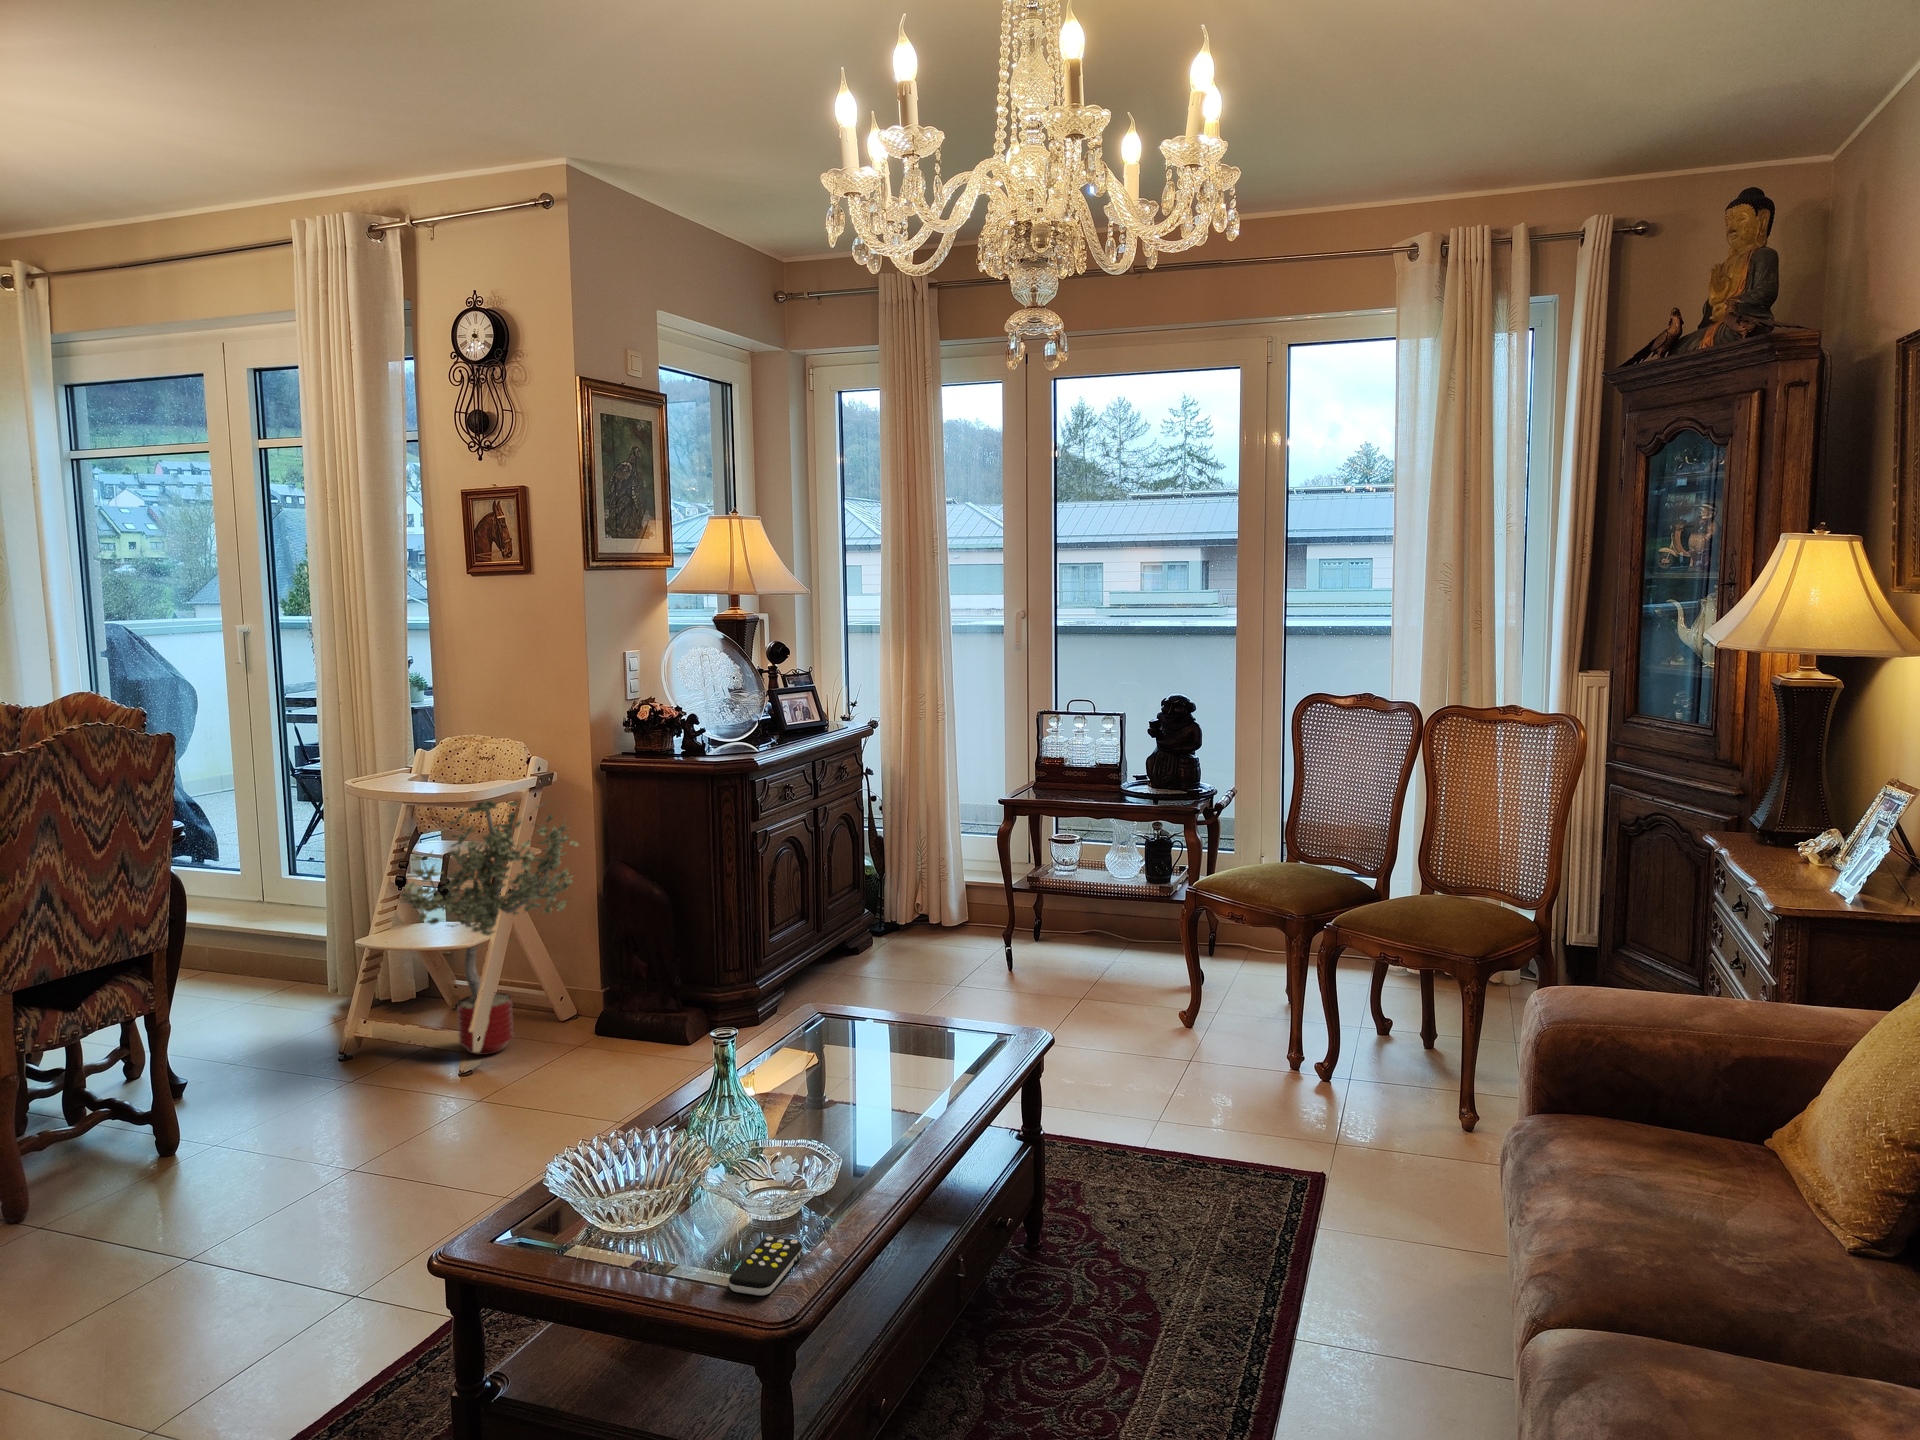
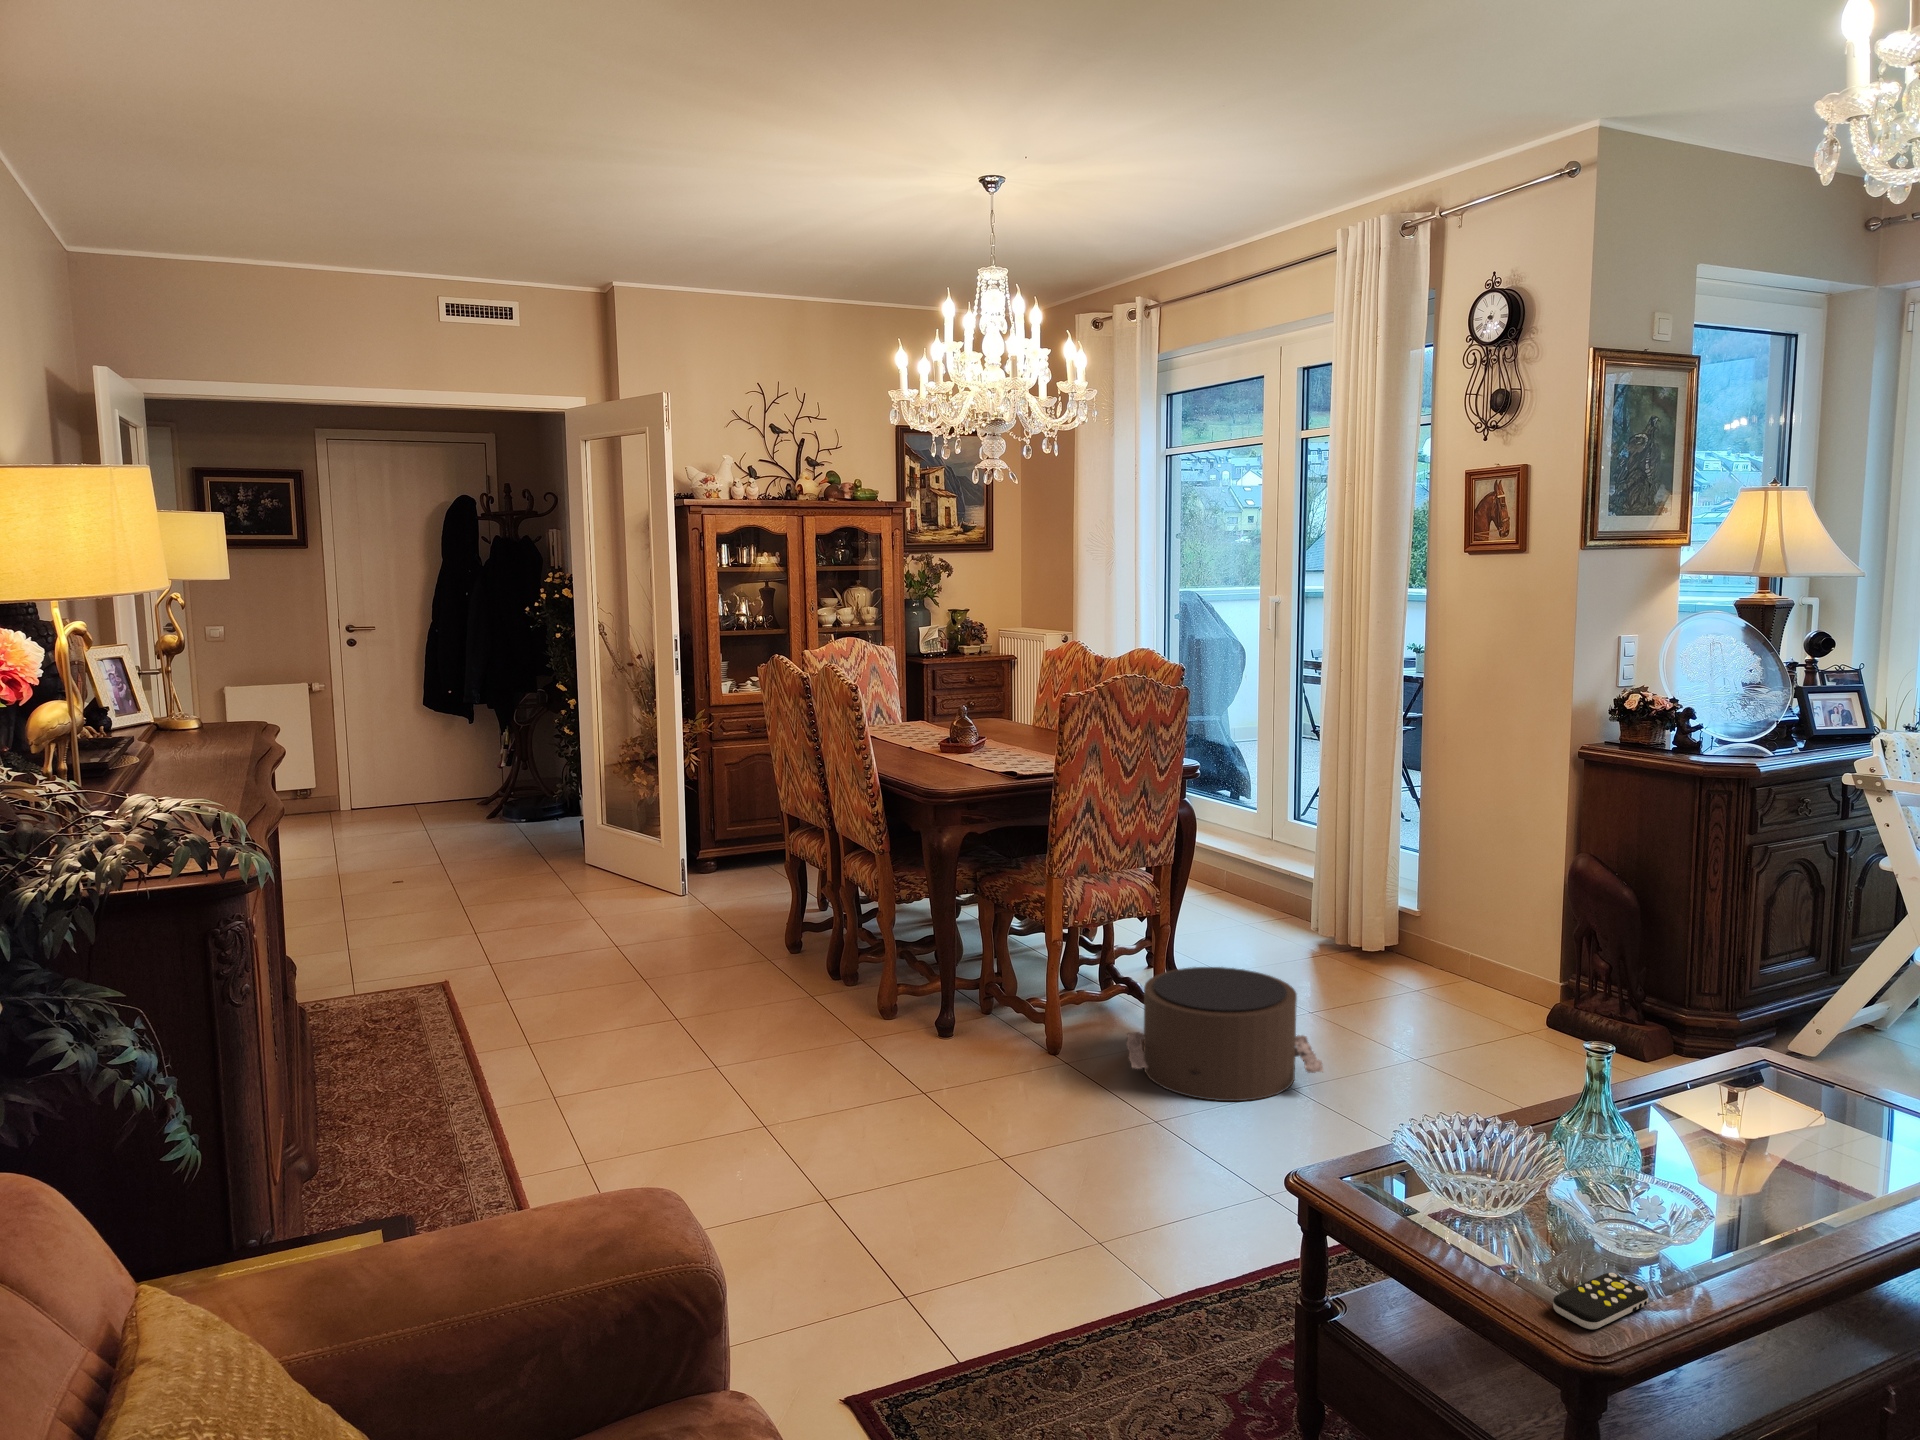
potted tree: present [401,801,578,1055] -> none [1370,757,1545,1015]
pouf: none [129,1054,390,1221] -> present [1127,967,1323,1101]

